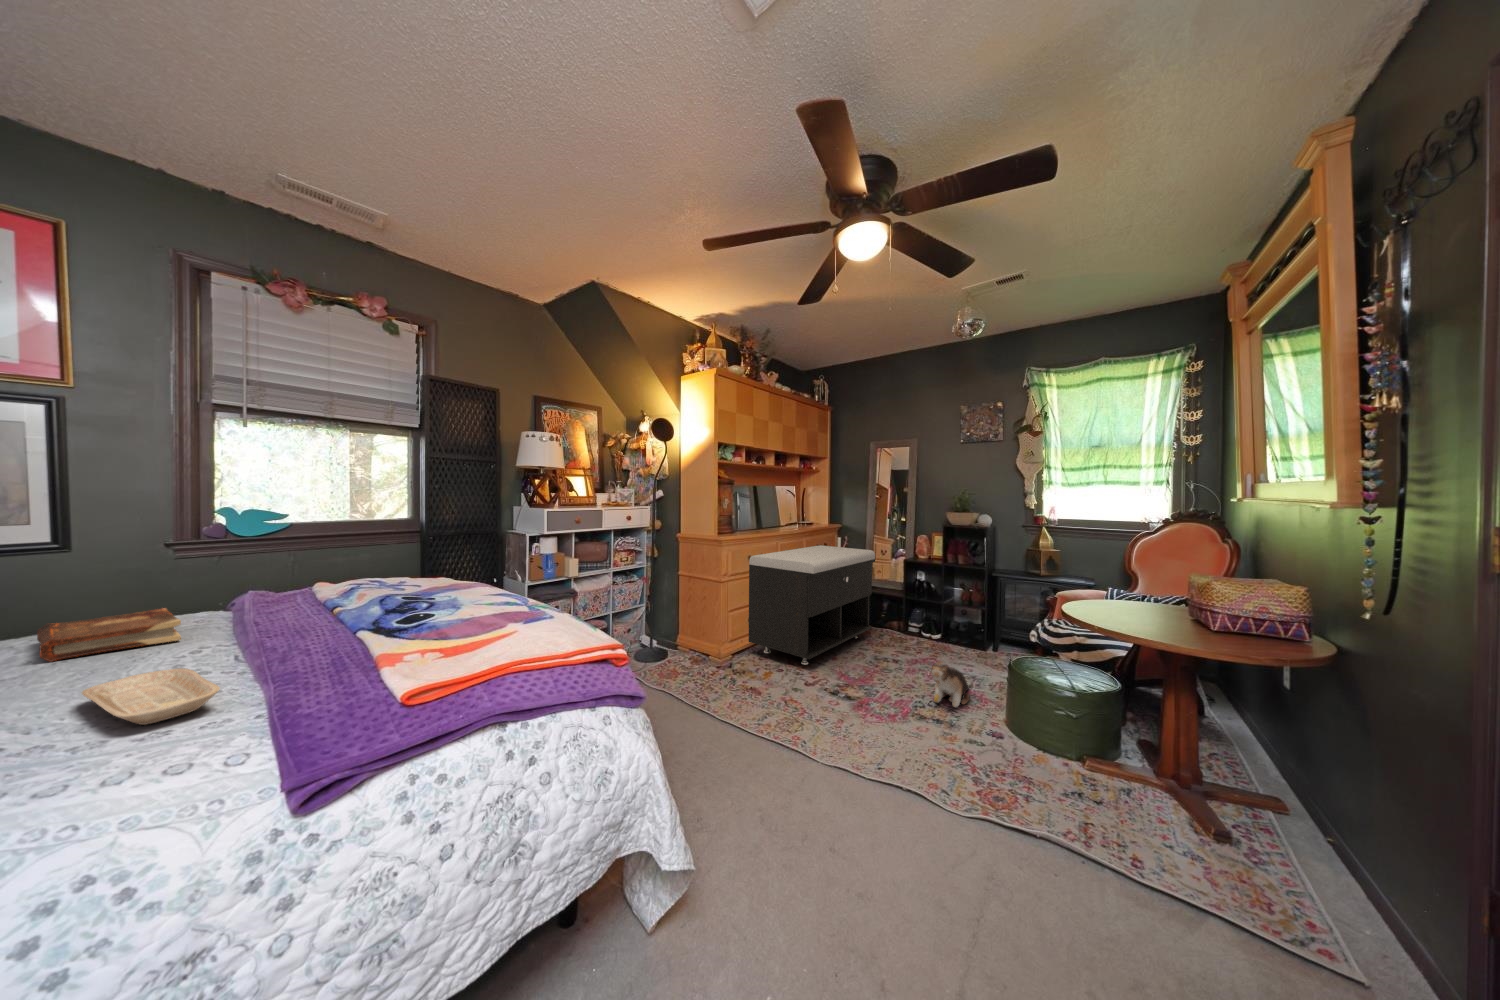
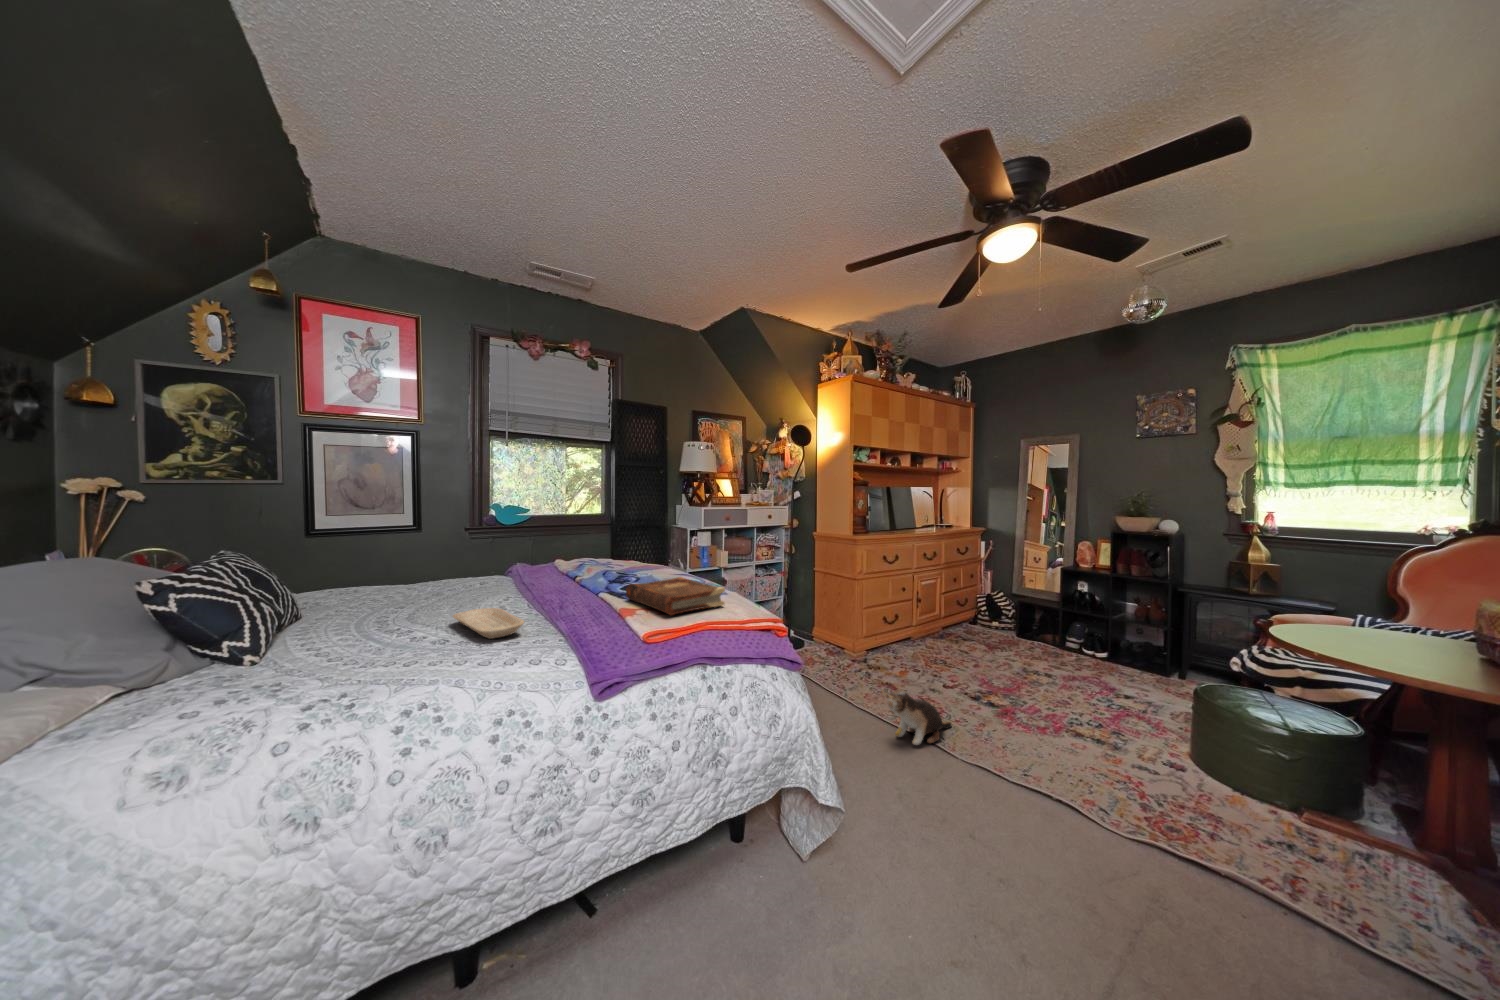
storage bench: present [749,545,875,665] -> none [885,550,1027,669]
book: present [37,608,181,662] -> present [626,577,725,615]
plush toy: present [928,661,969,707] -> present [882,690,951,745]

